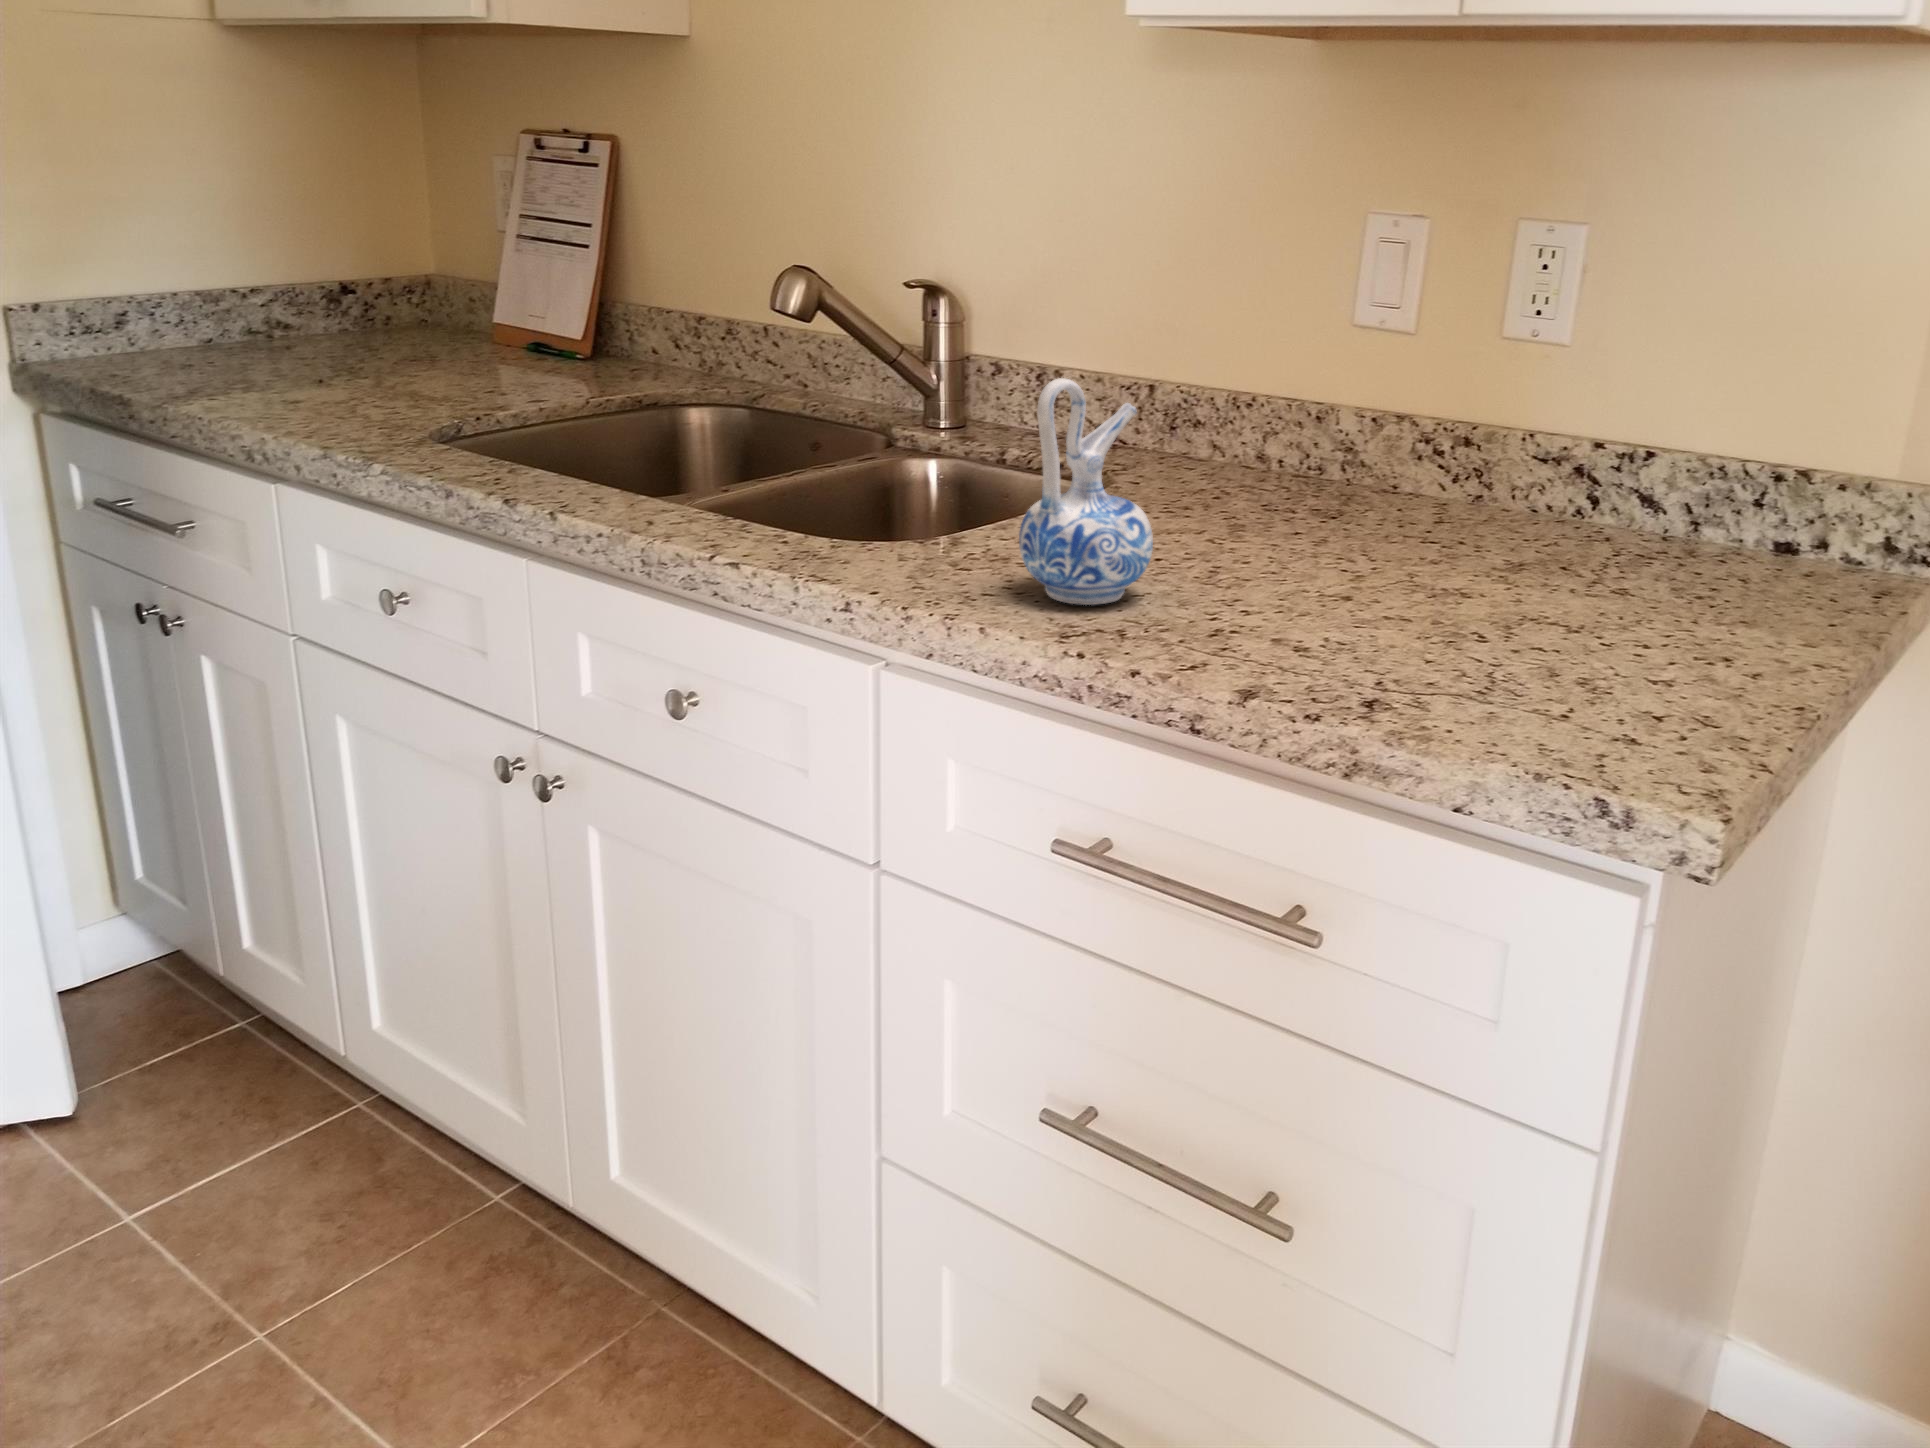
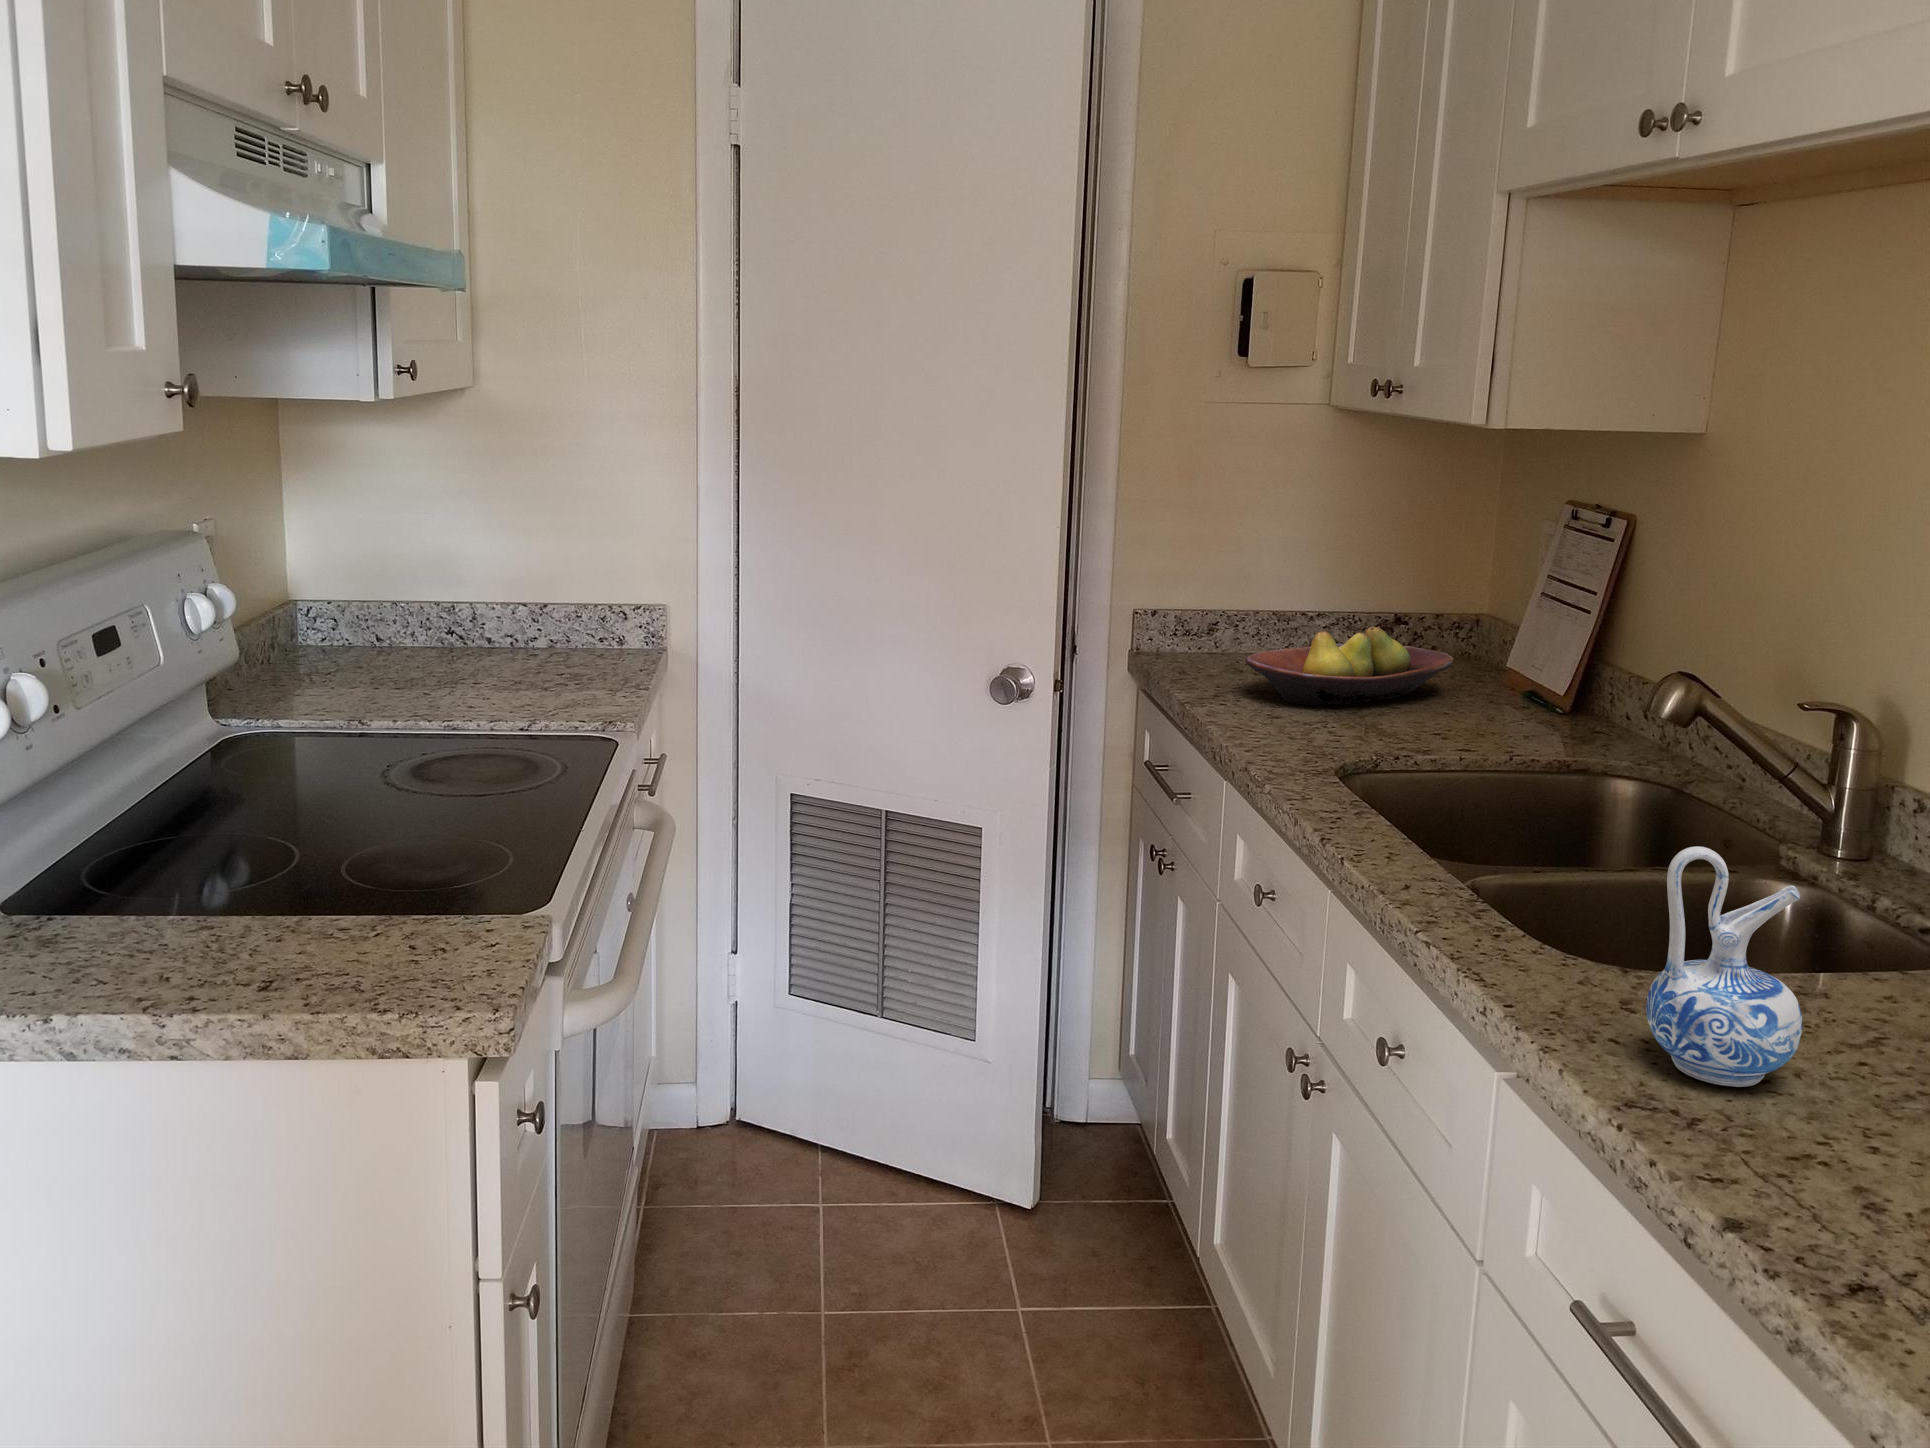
fruit bowl: none [219,289,451,388] -> present [1246,627,1453,705]

